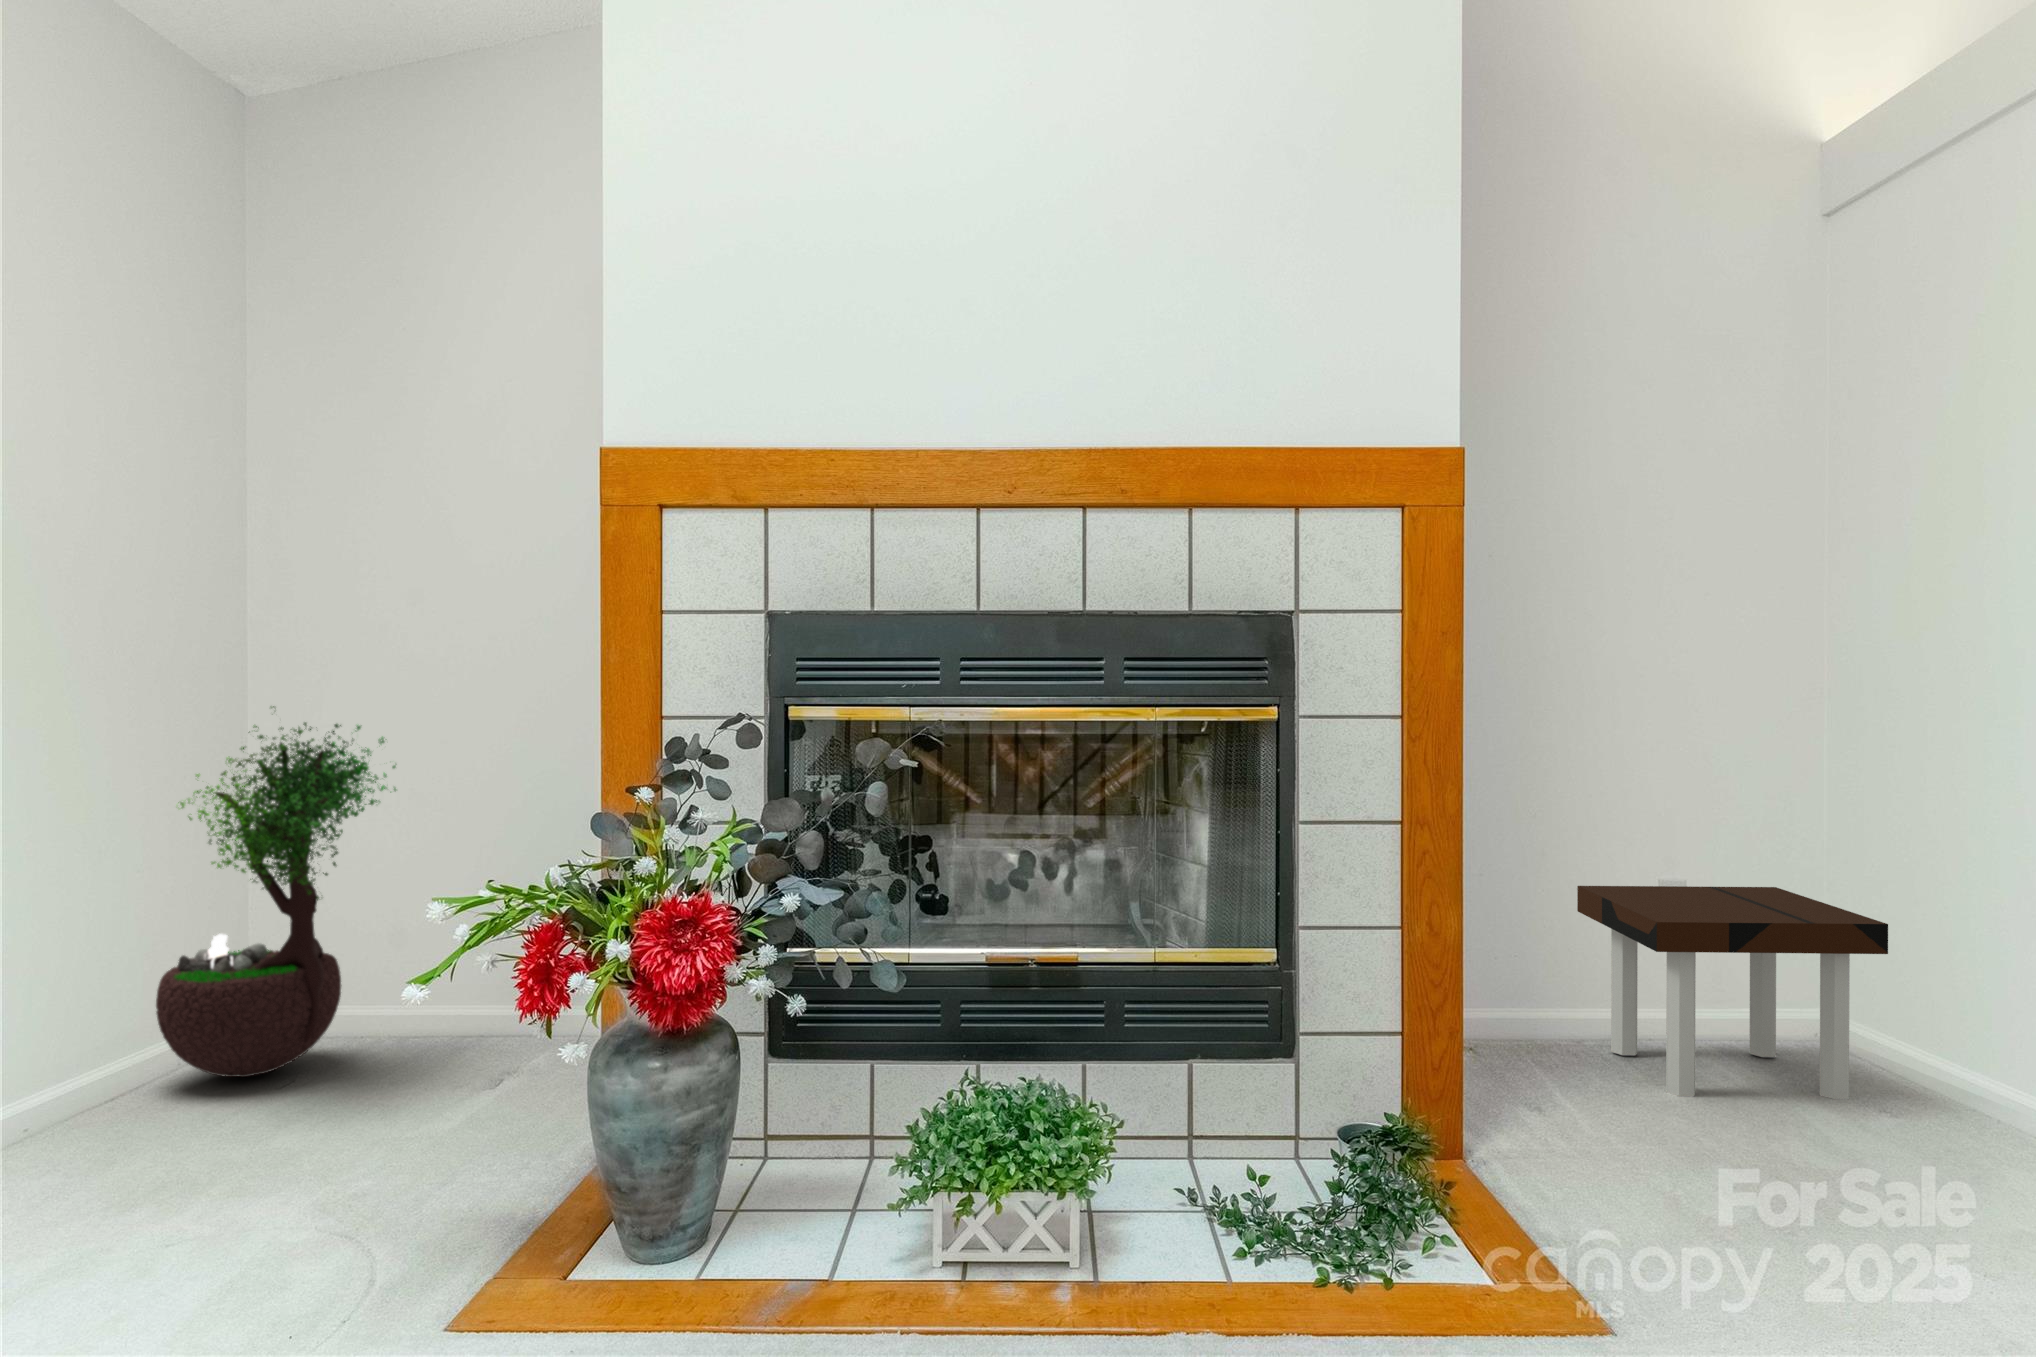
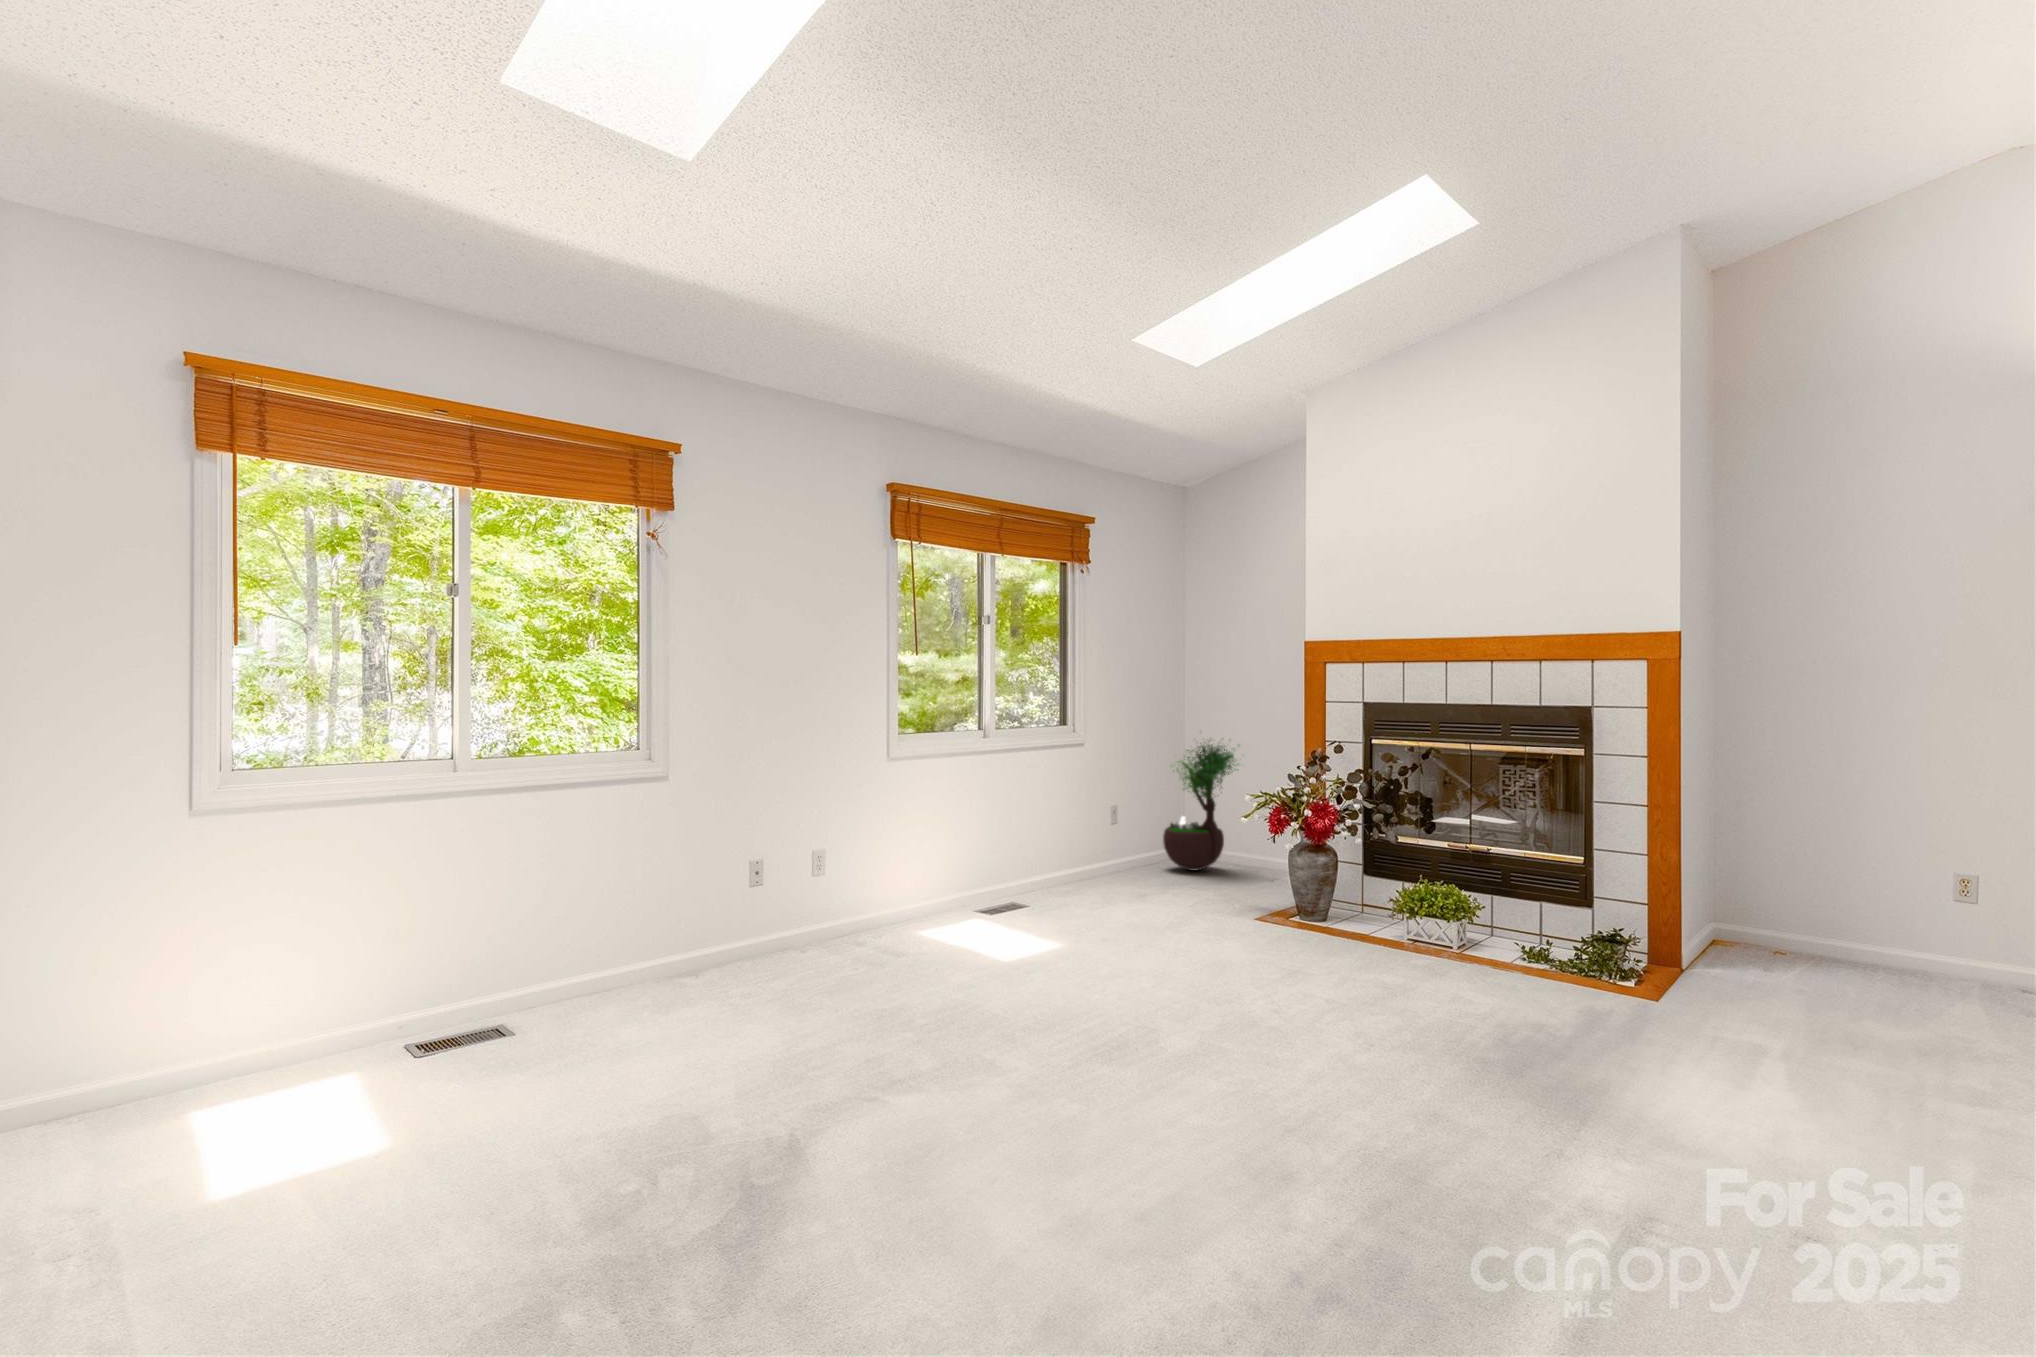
side table: present [1577,886,1888,1099] -> none [1840,858,2007,988]

